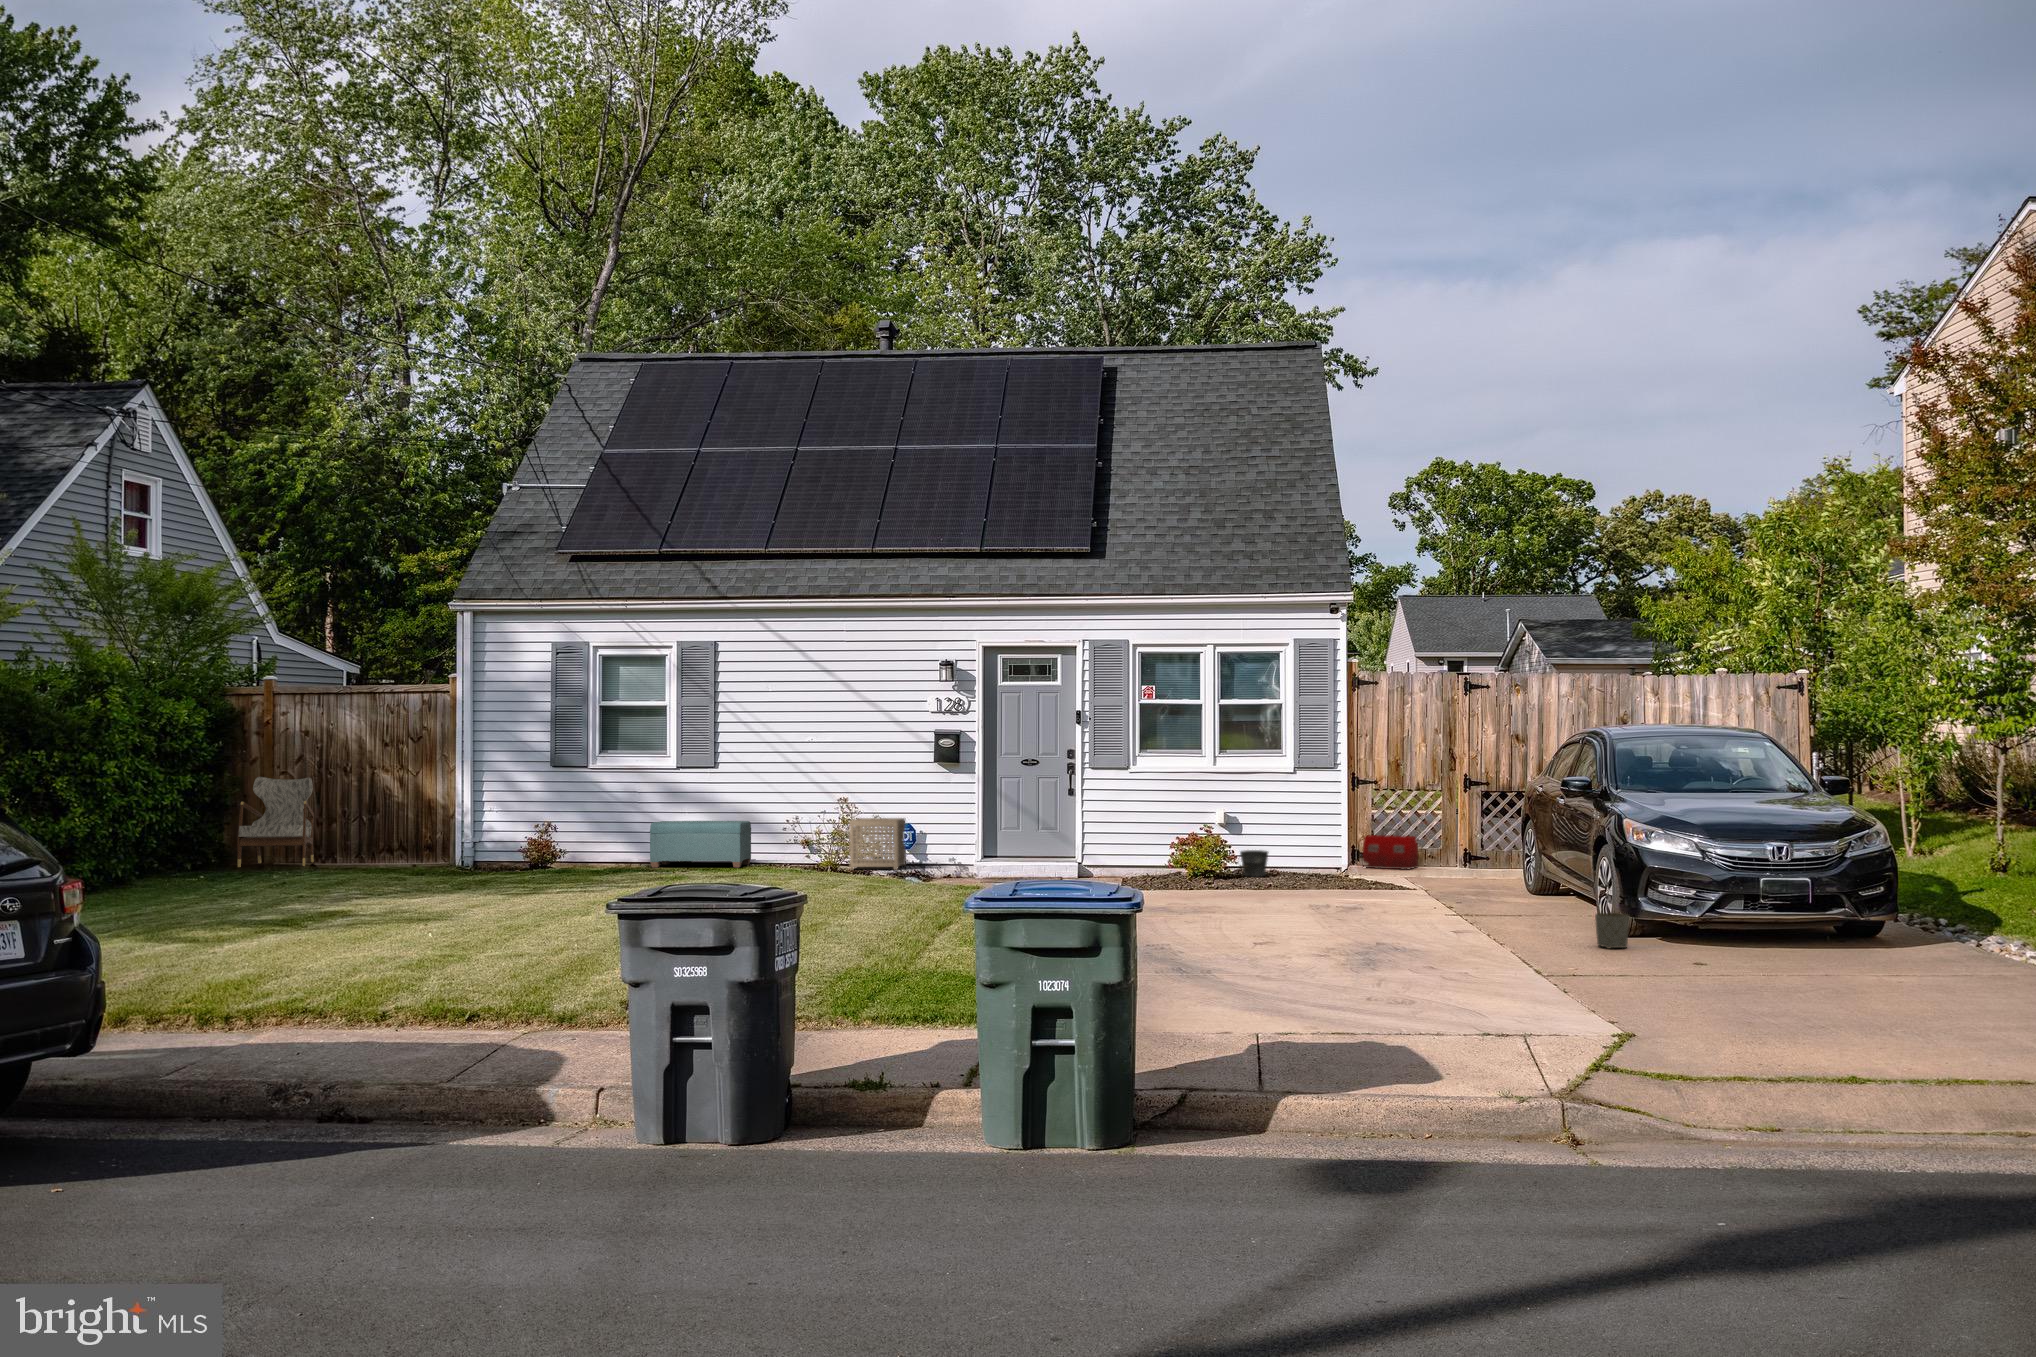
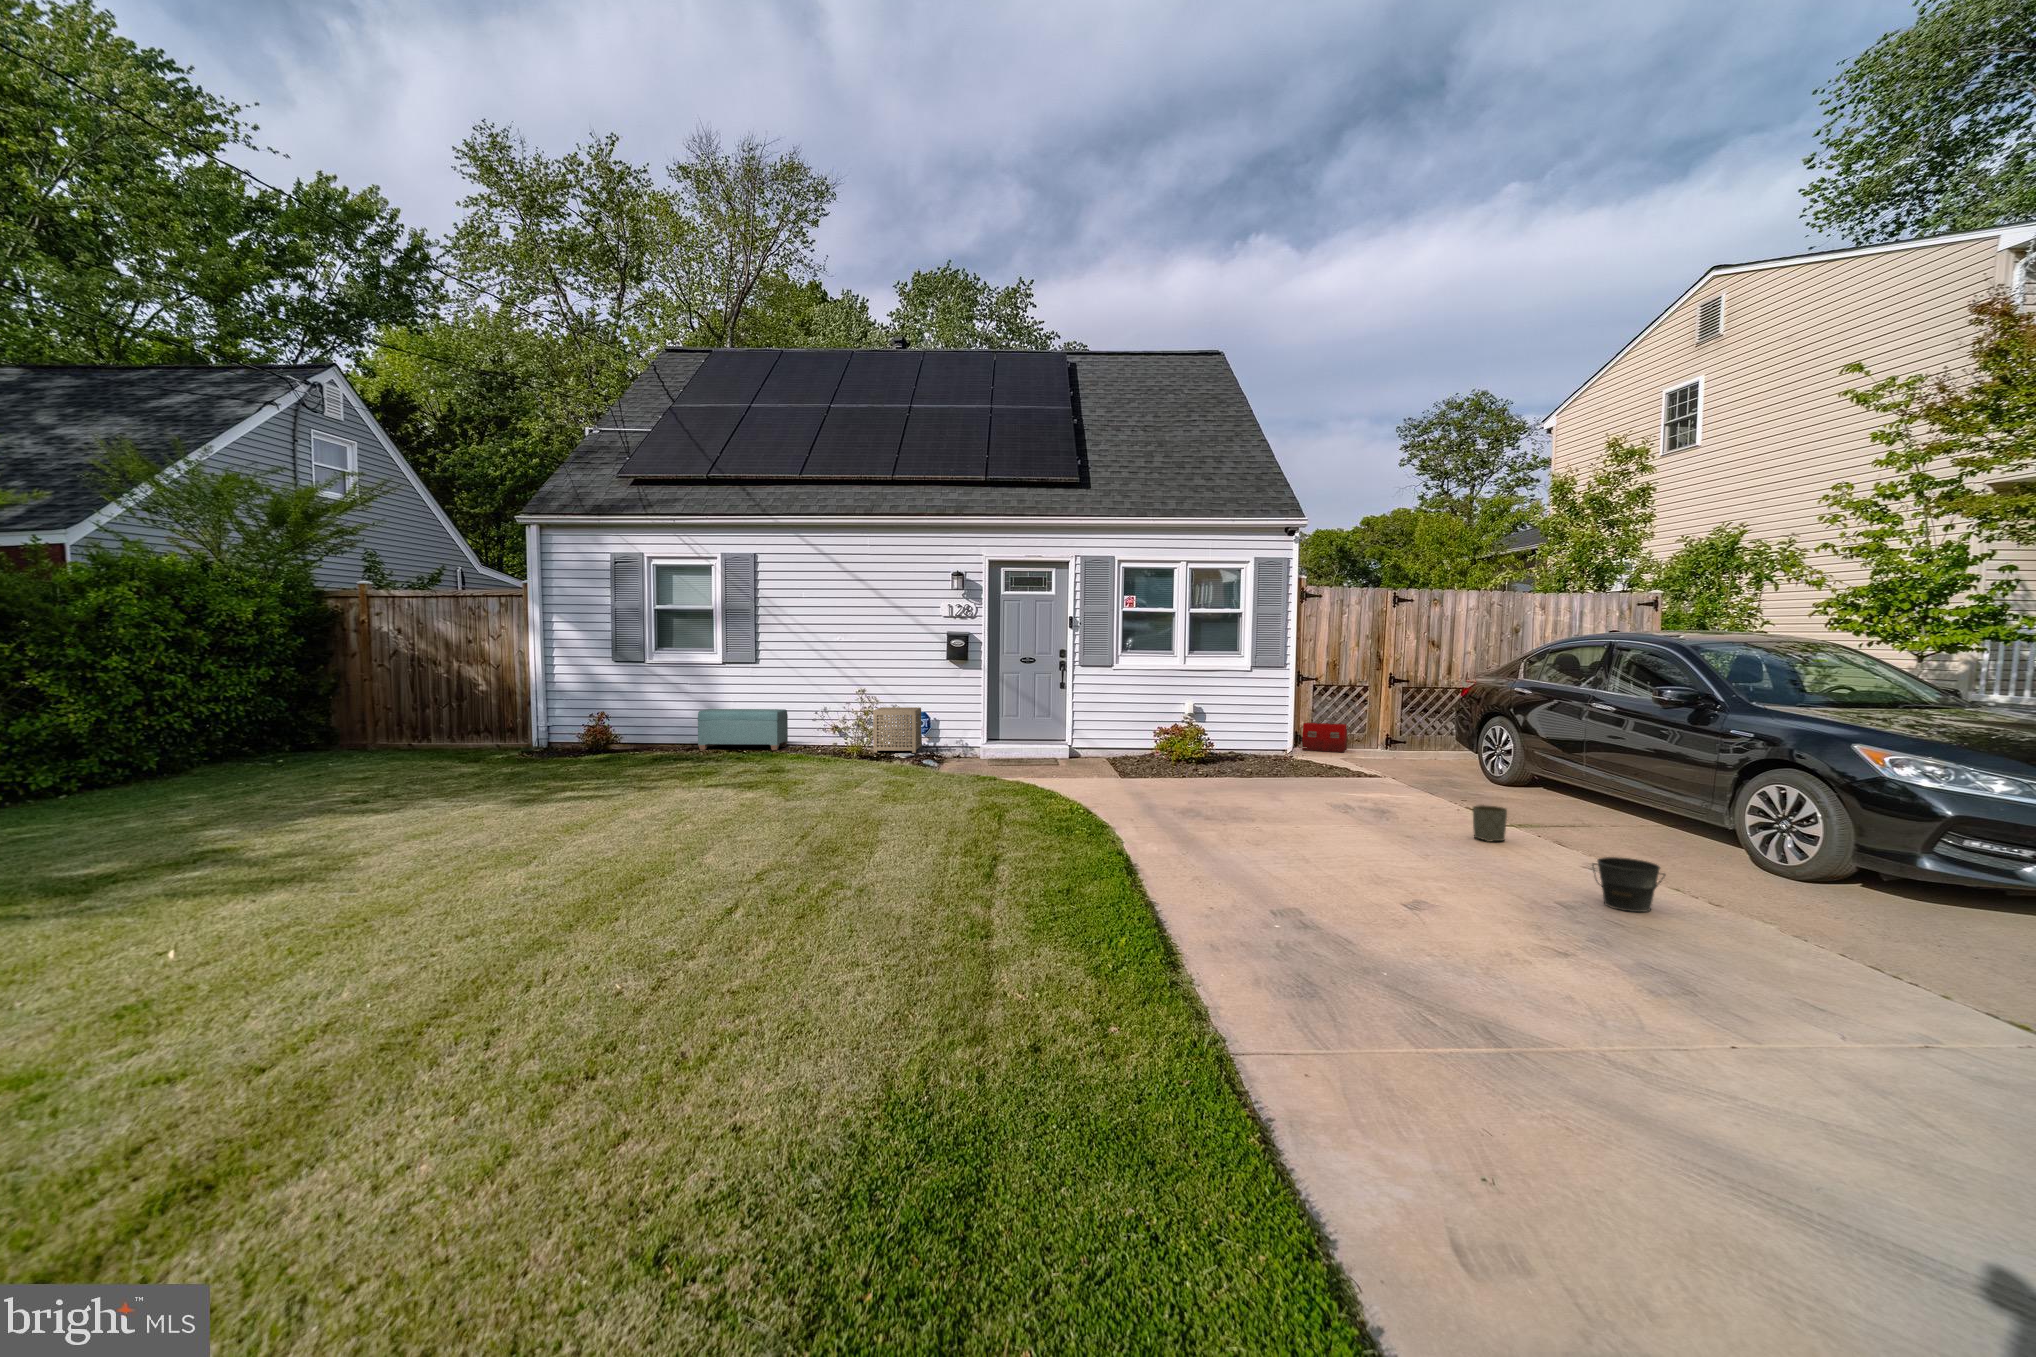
armchair: present [237,777,314,867] -> none [327,668,406,748]
bucket: present [1240,850,1269,876] -> present [1592,857,1665,912]
planter: present [1595,913,1629,949] -> present [1473,805,1507,842]

